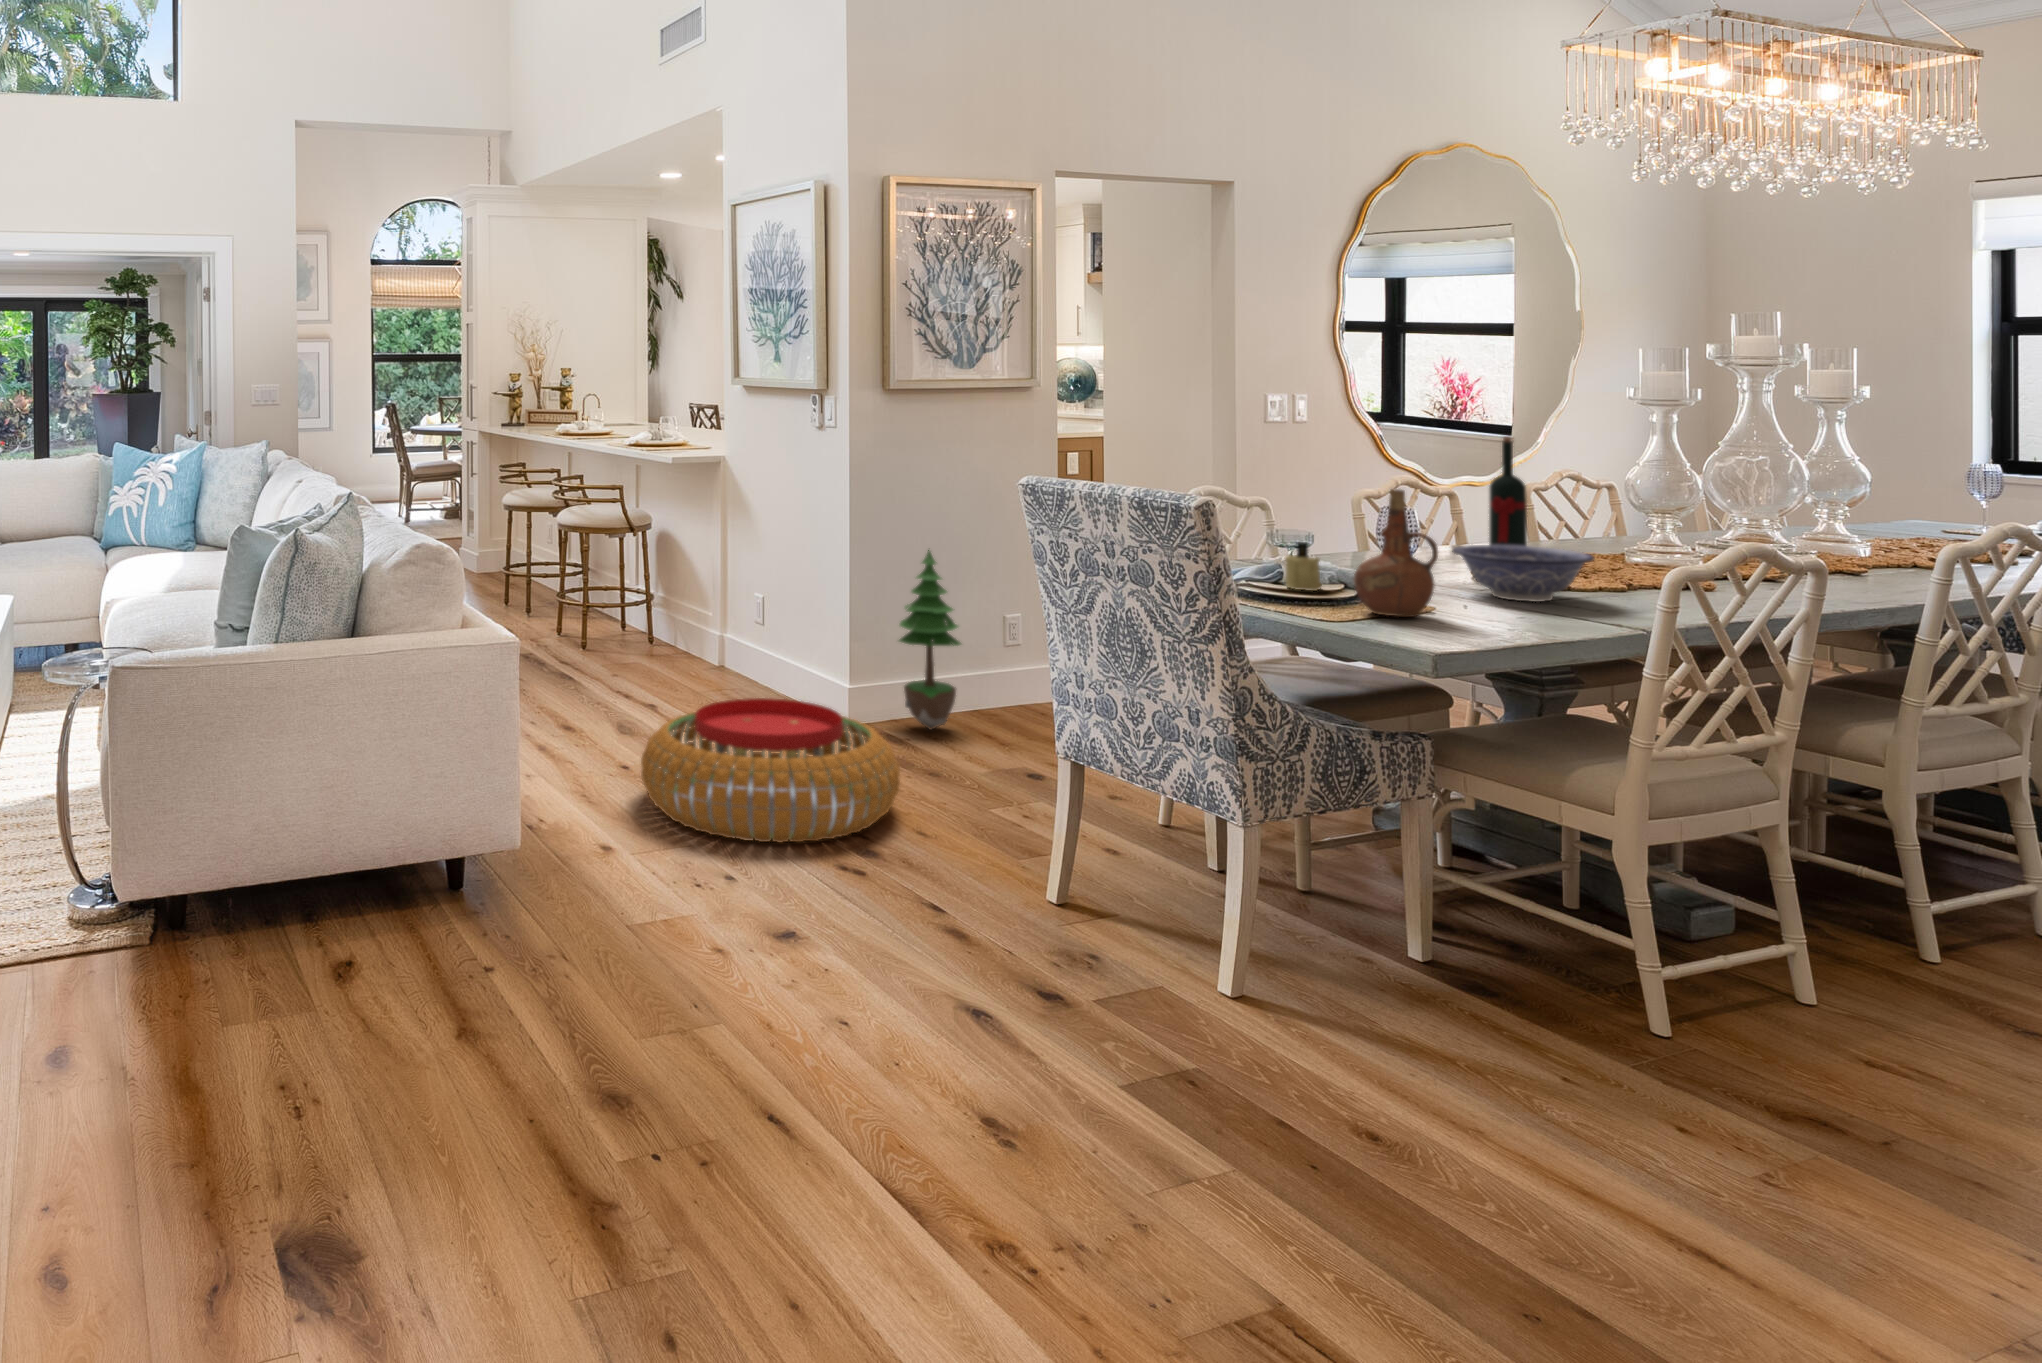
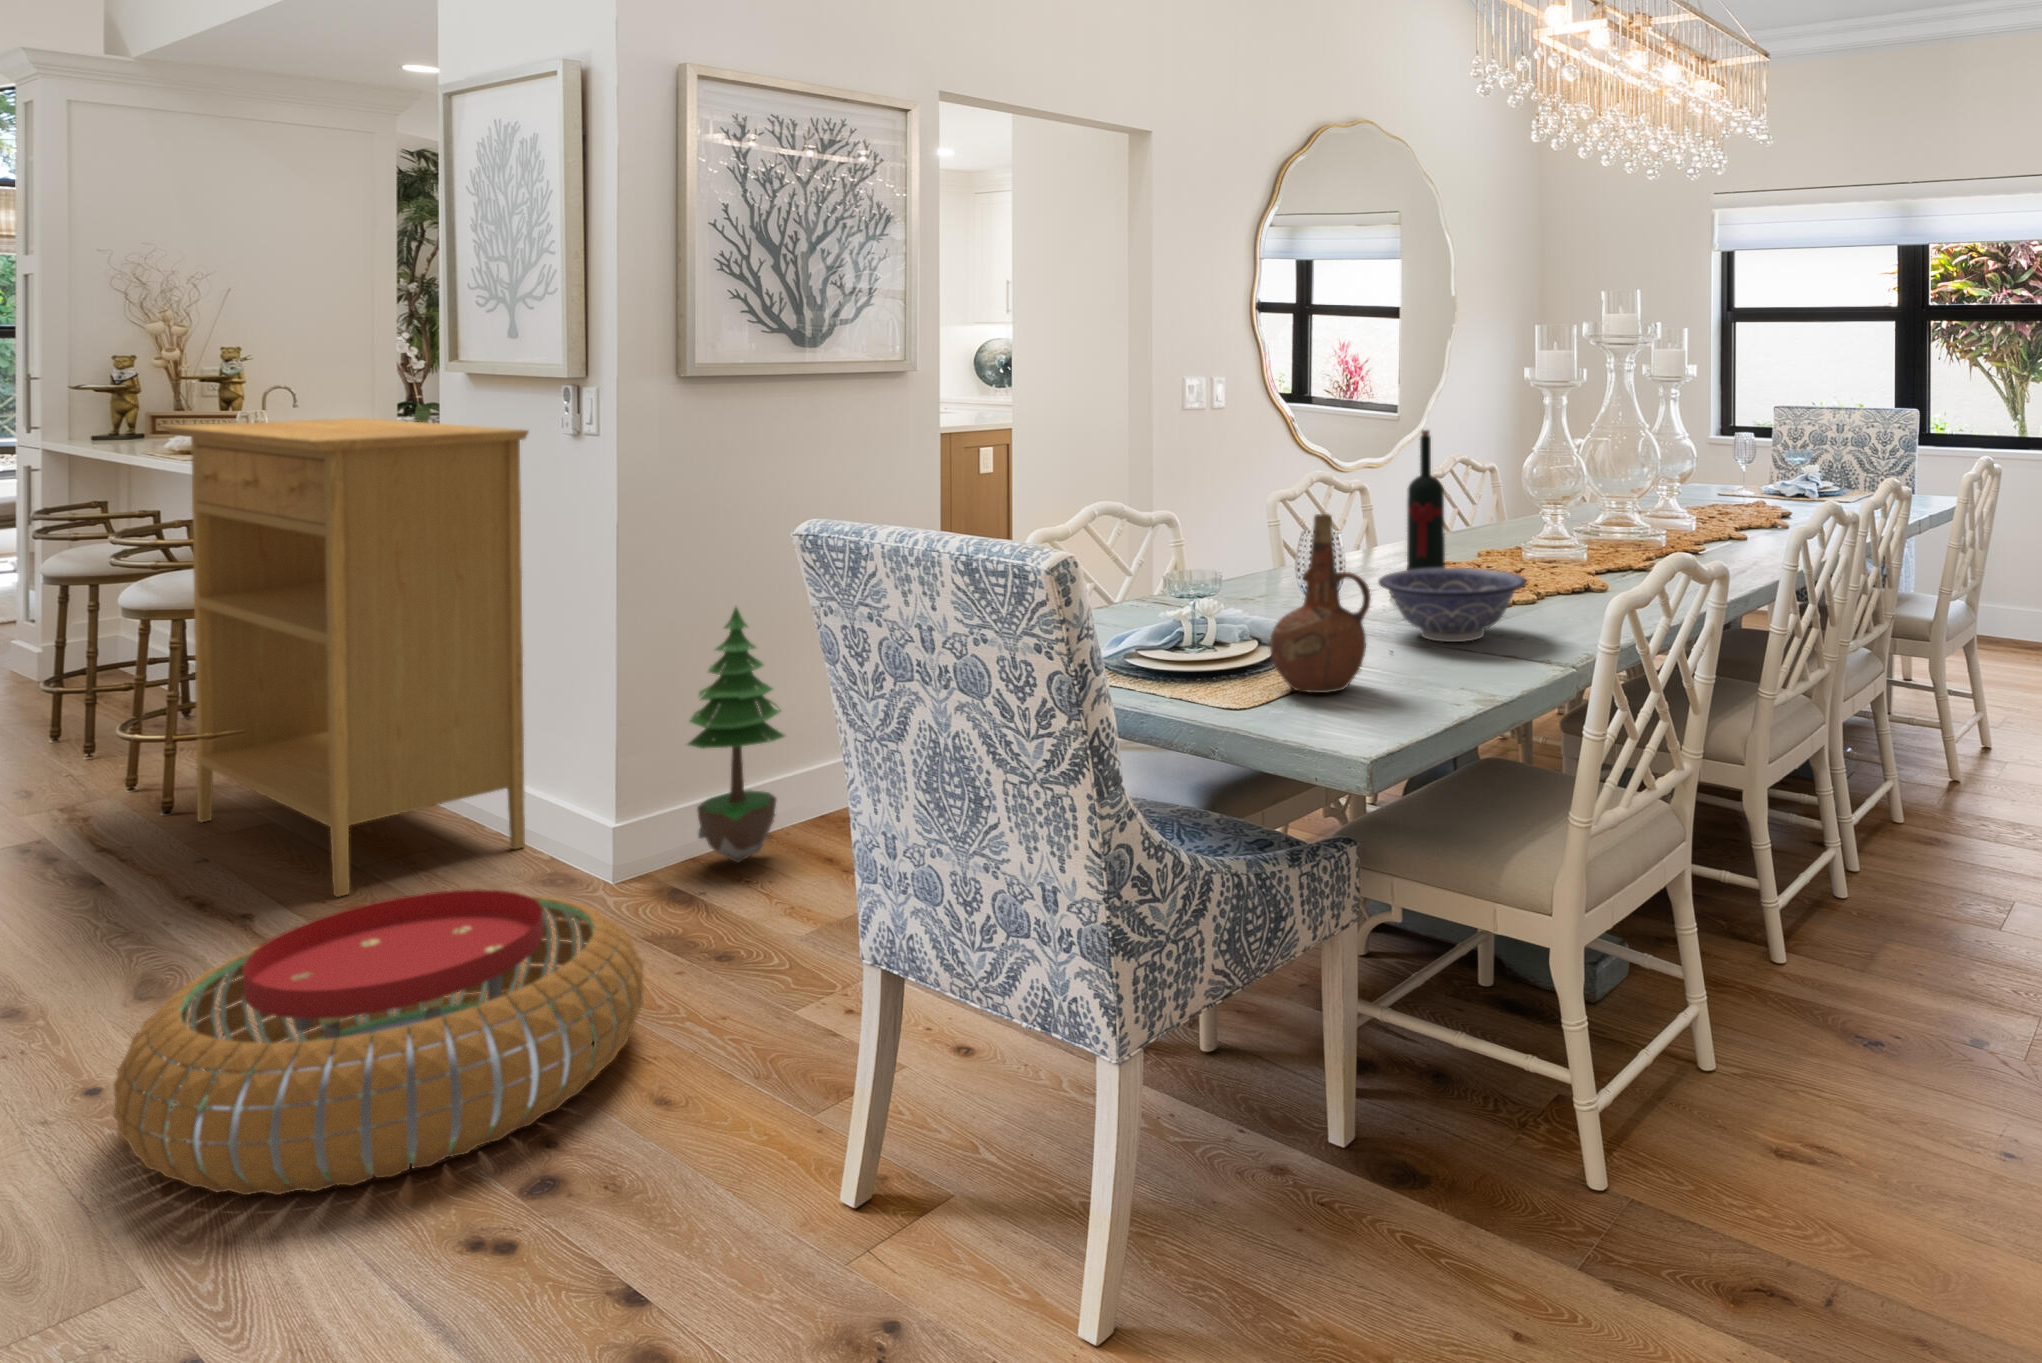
console table: none [580,413,793,711] -> present [163,418,528,897]
candle: present [1285,542,1322,591] -> none [1184,588,1231,656]

